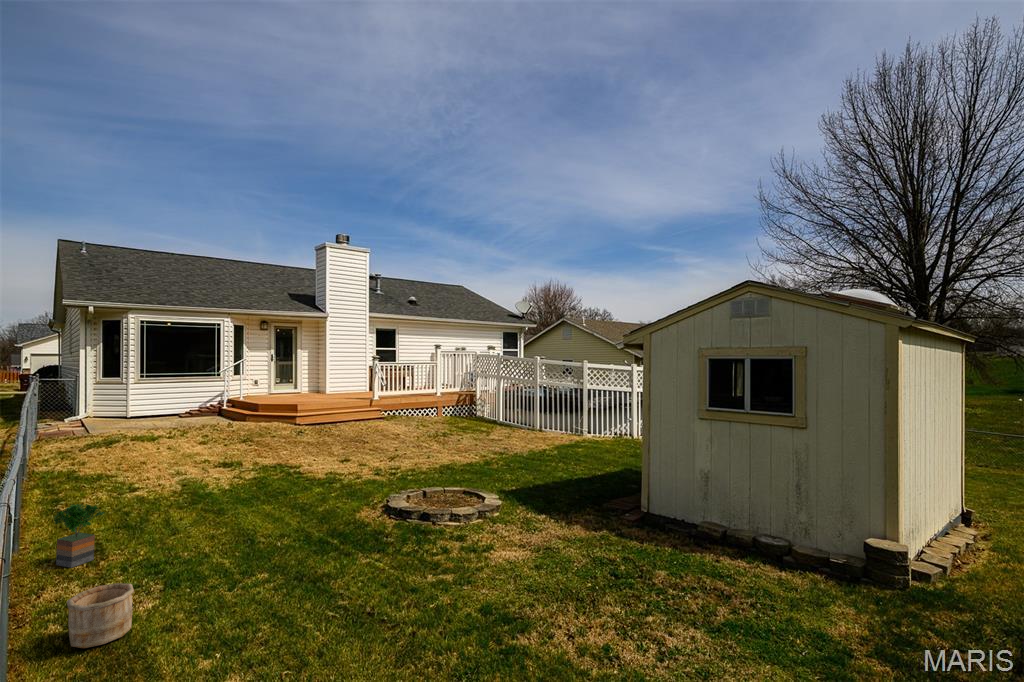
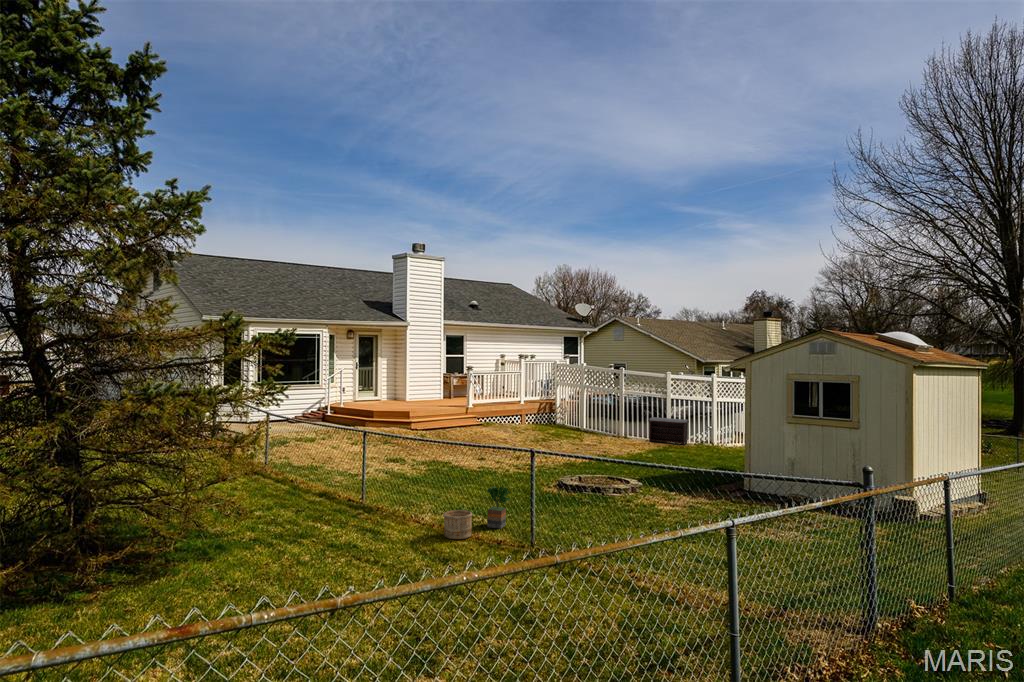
bench: none [564,409,606,439] -> present [649,417,689,445]
potted tree: present [54,504,104,568] -> present [487,486,511,529]

